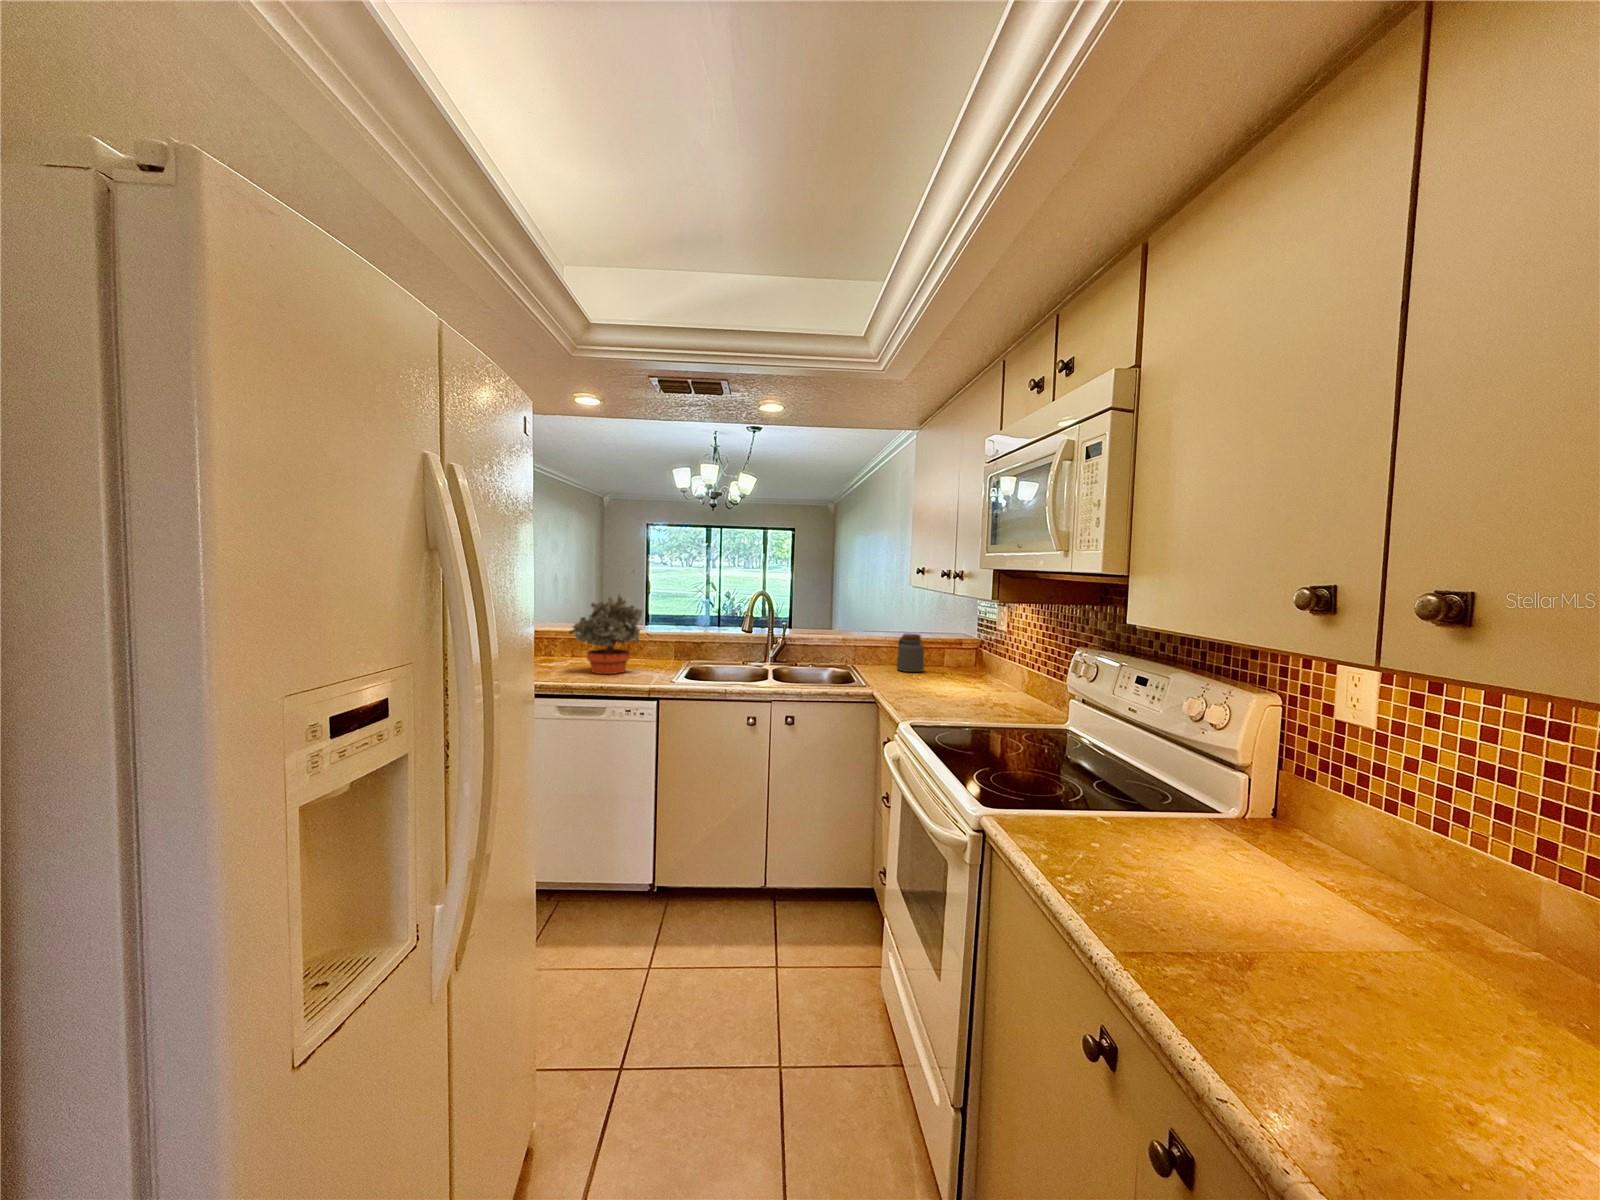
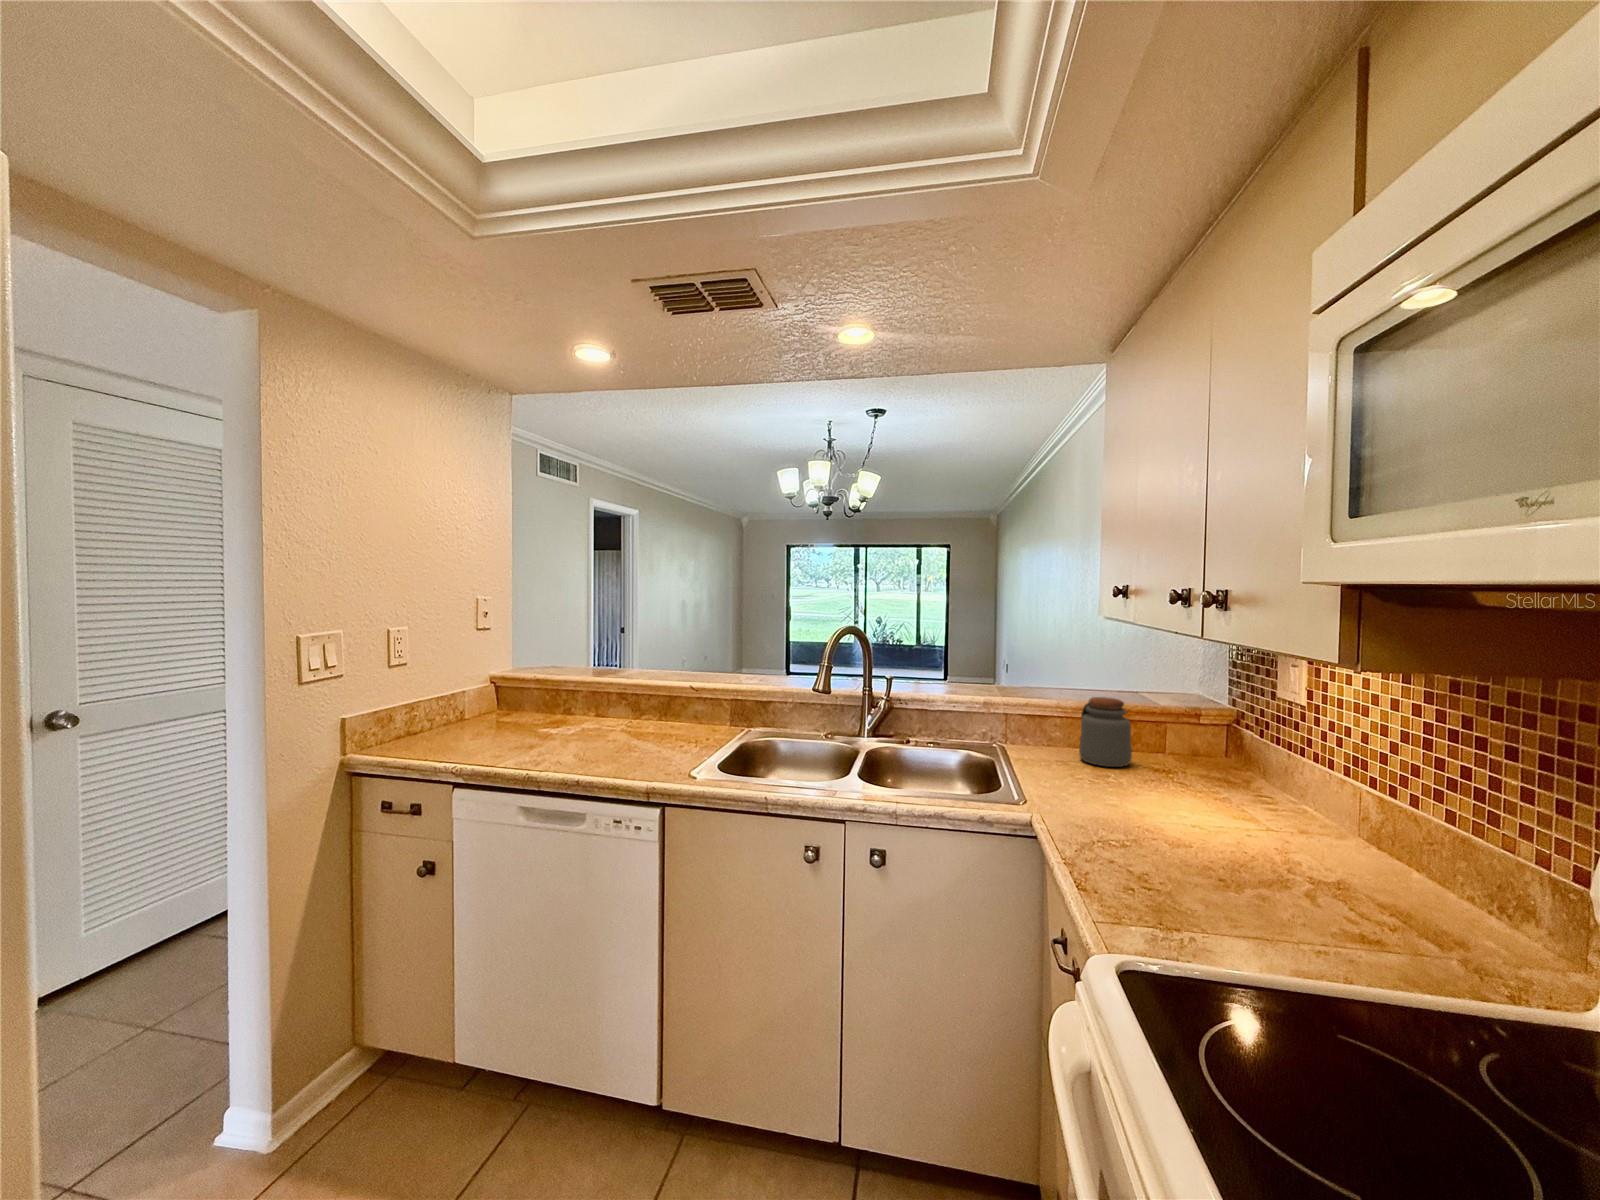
potted plant: present [569,595,642,674] -> none [561,631,669,753]

